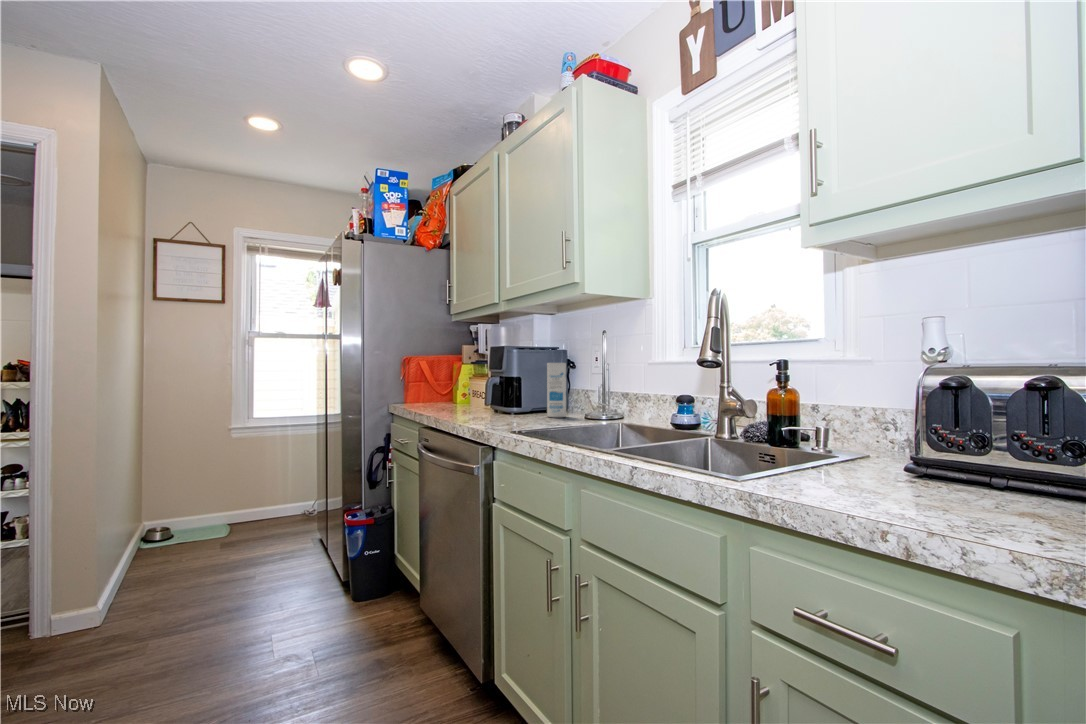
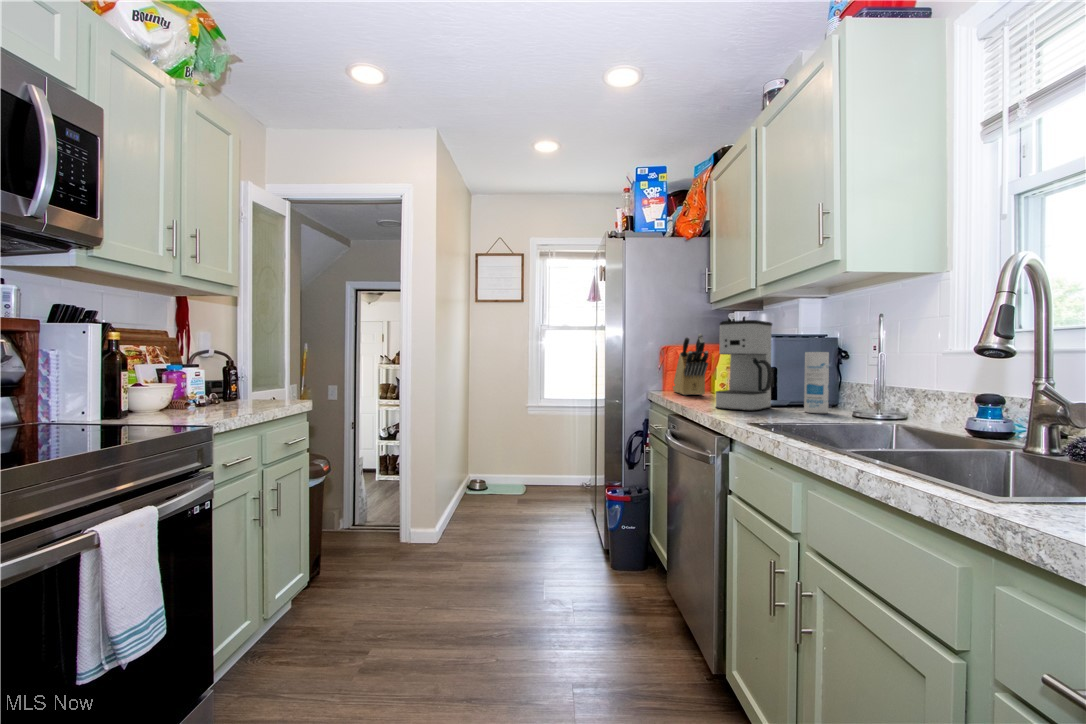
coffee maker: none [471,333,522,419] -> present [716,320,773,411]
knife block: none [417,345,456,407] -> present [673,334,708,395]

